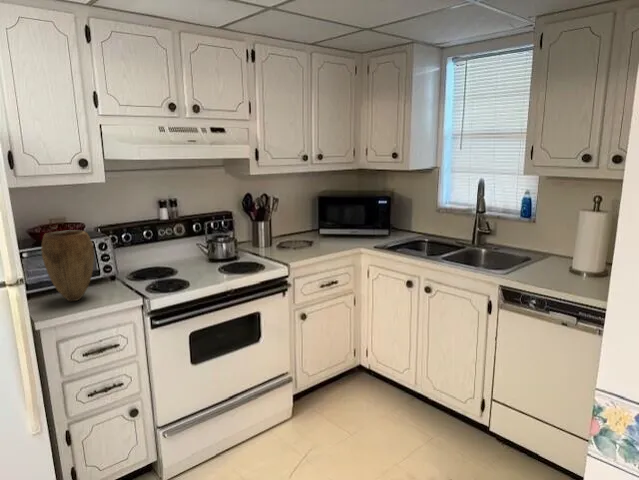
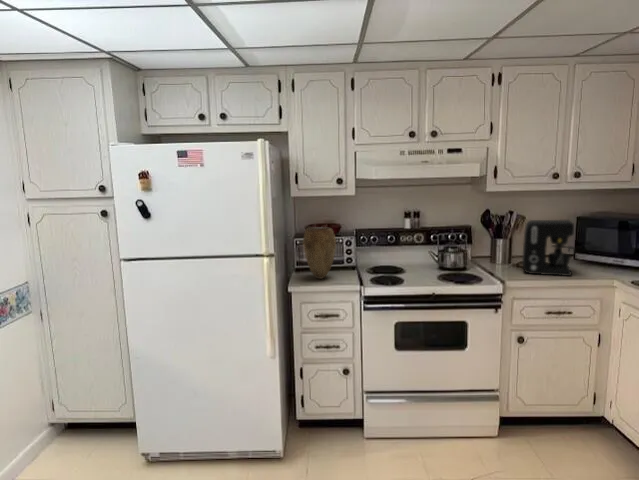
coffee maker: none [284,198,331,252] -> present [522,220,575,276]

